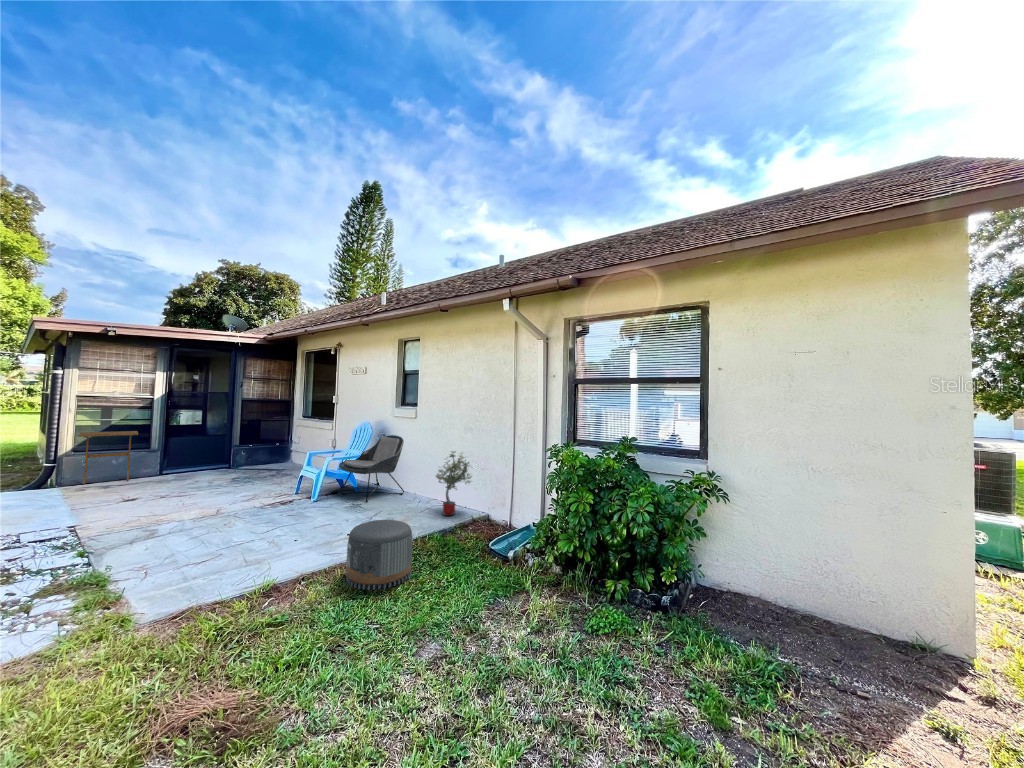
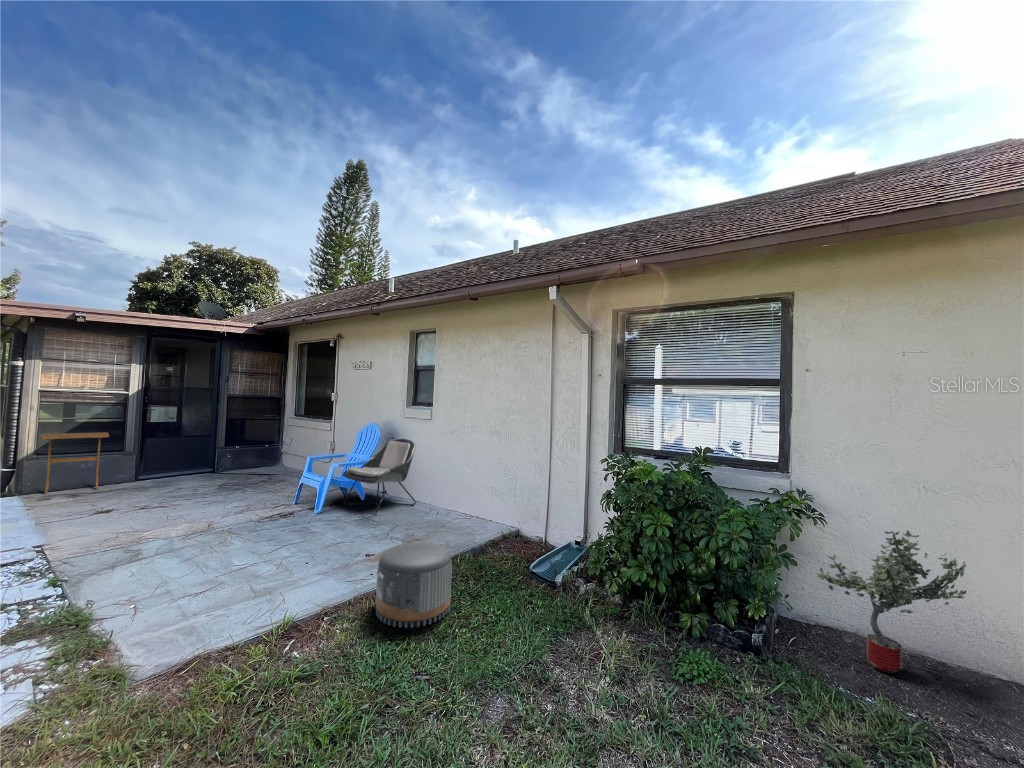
potted tree: present [436,451,472,516] -> present [816,530,966,673]

